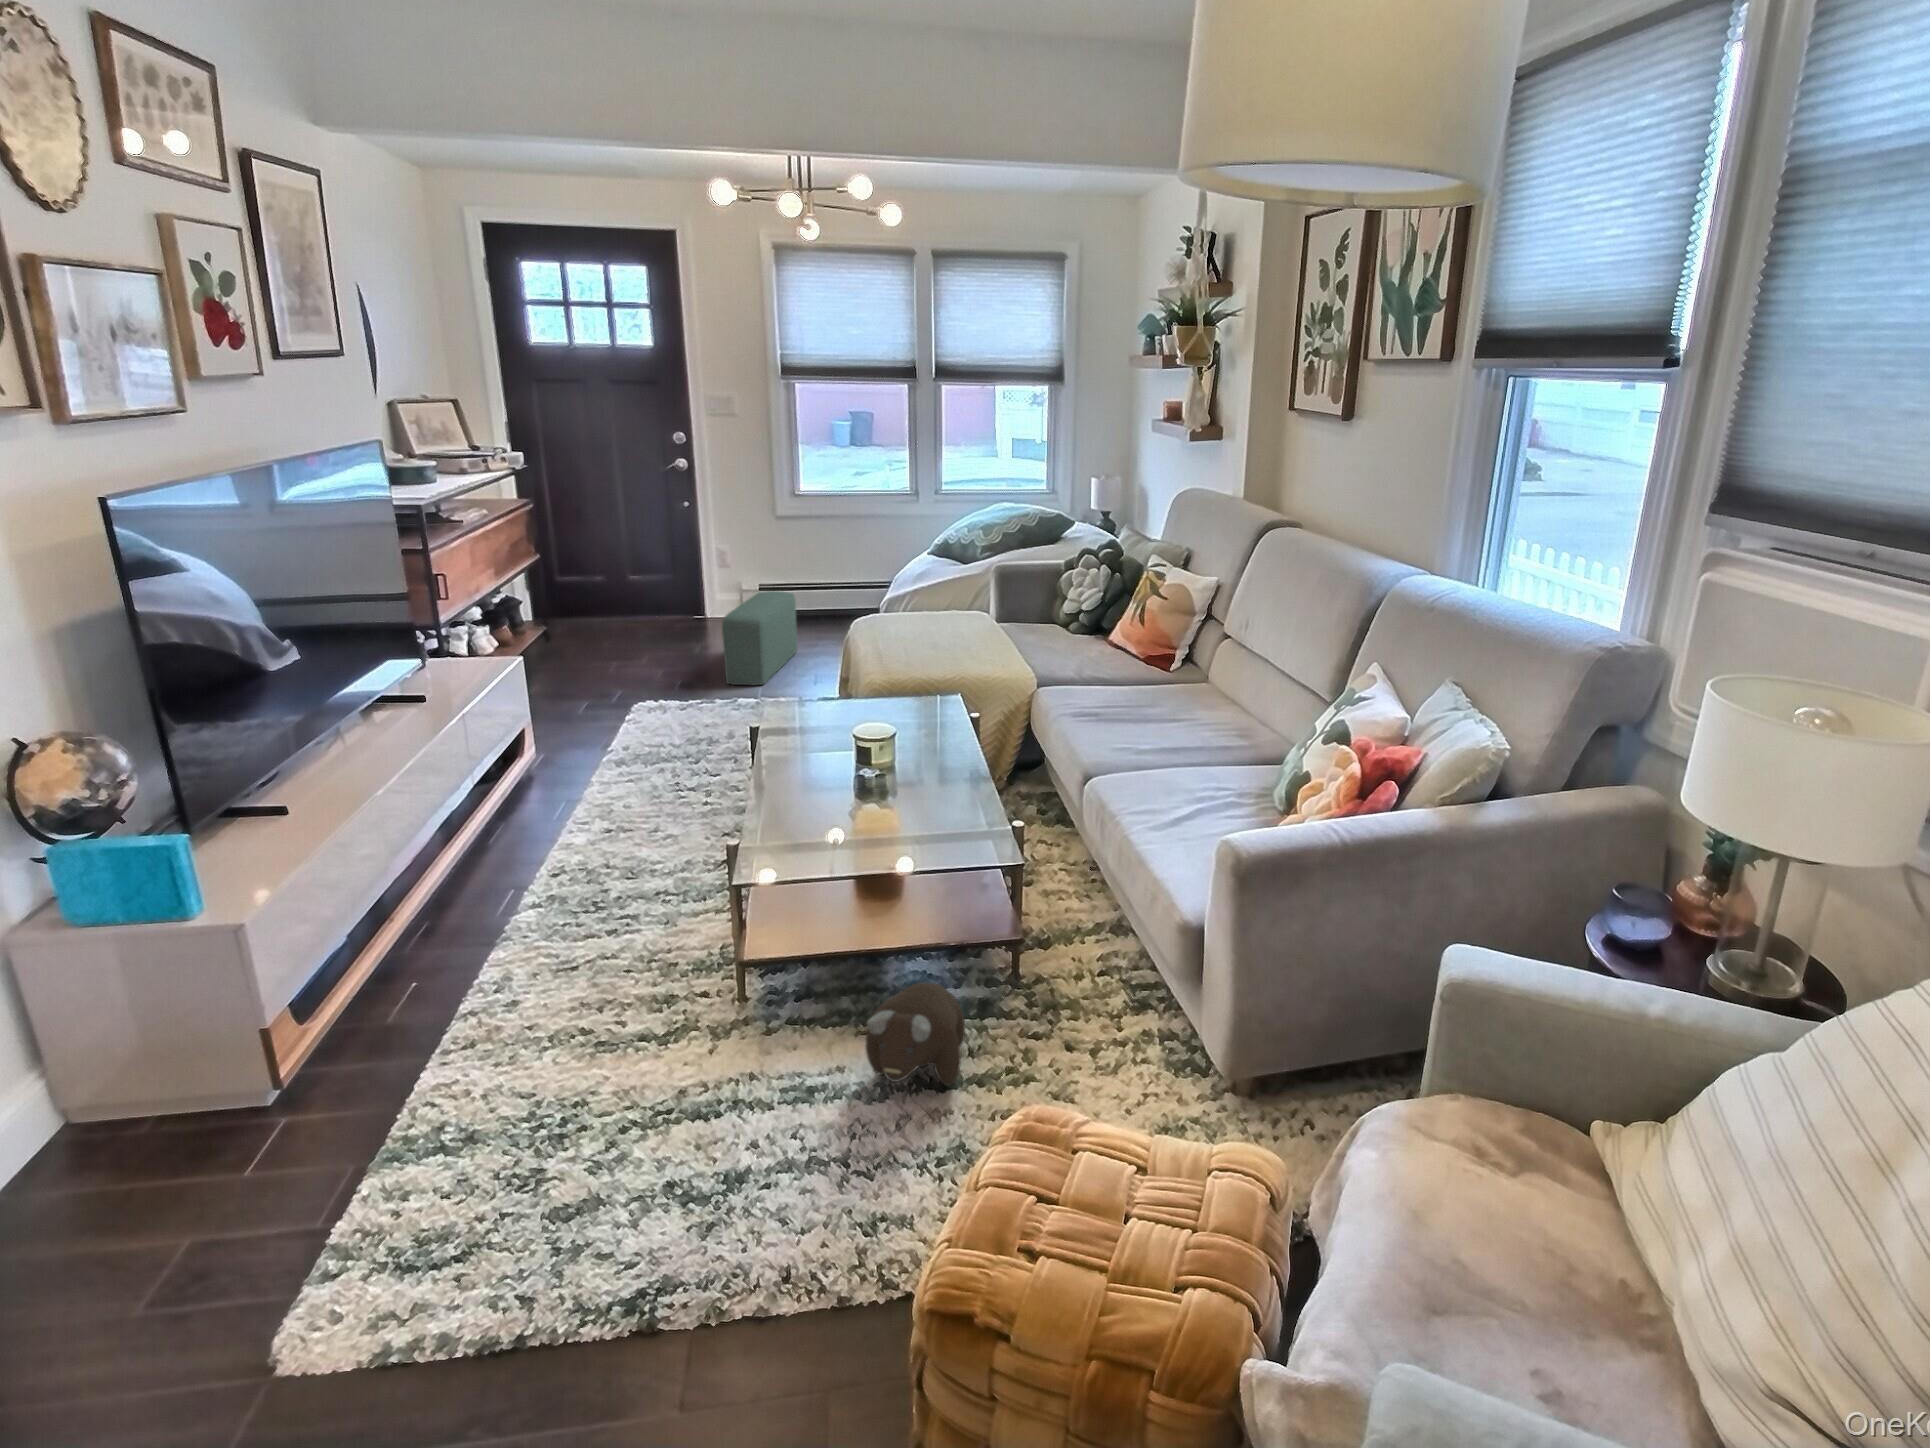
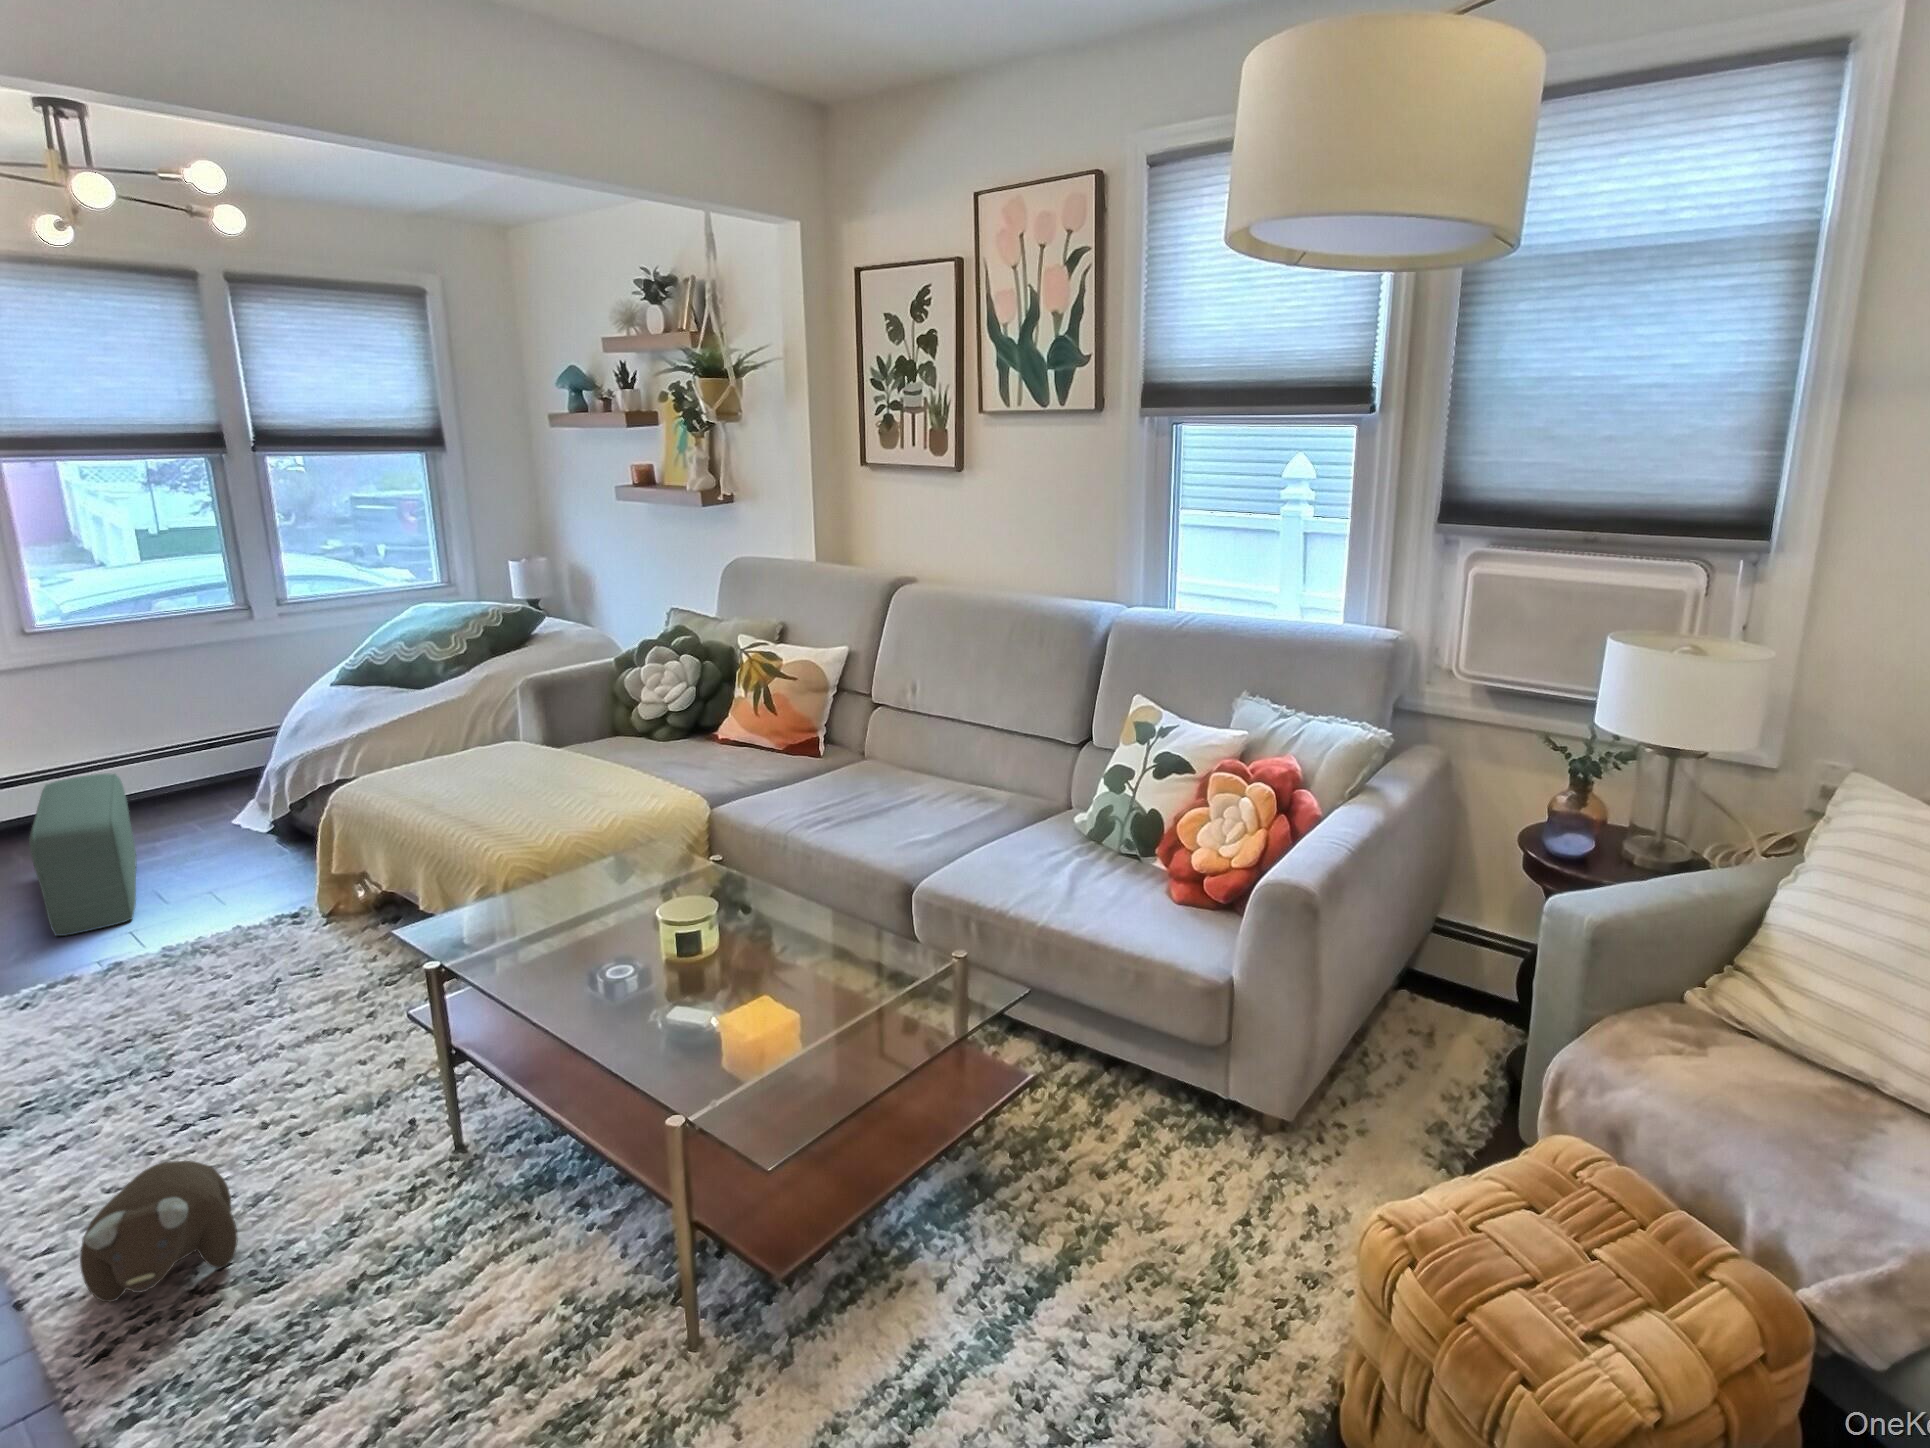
plush toy: present [866,982,965,1086] -> present [80,1161,238,1302]

